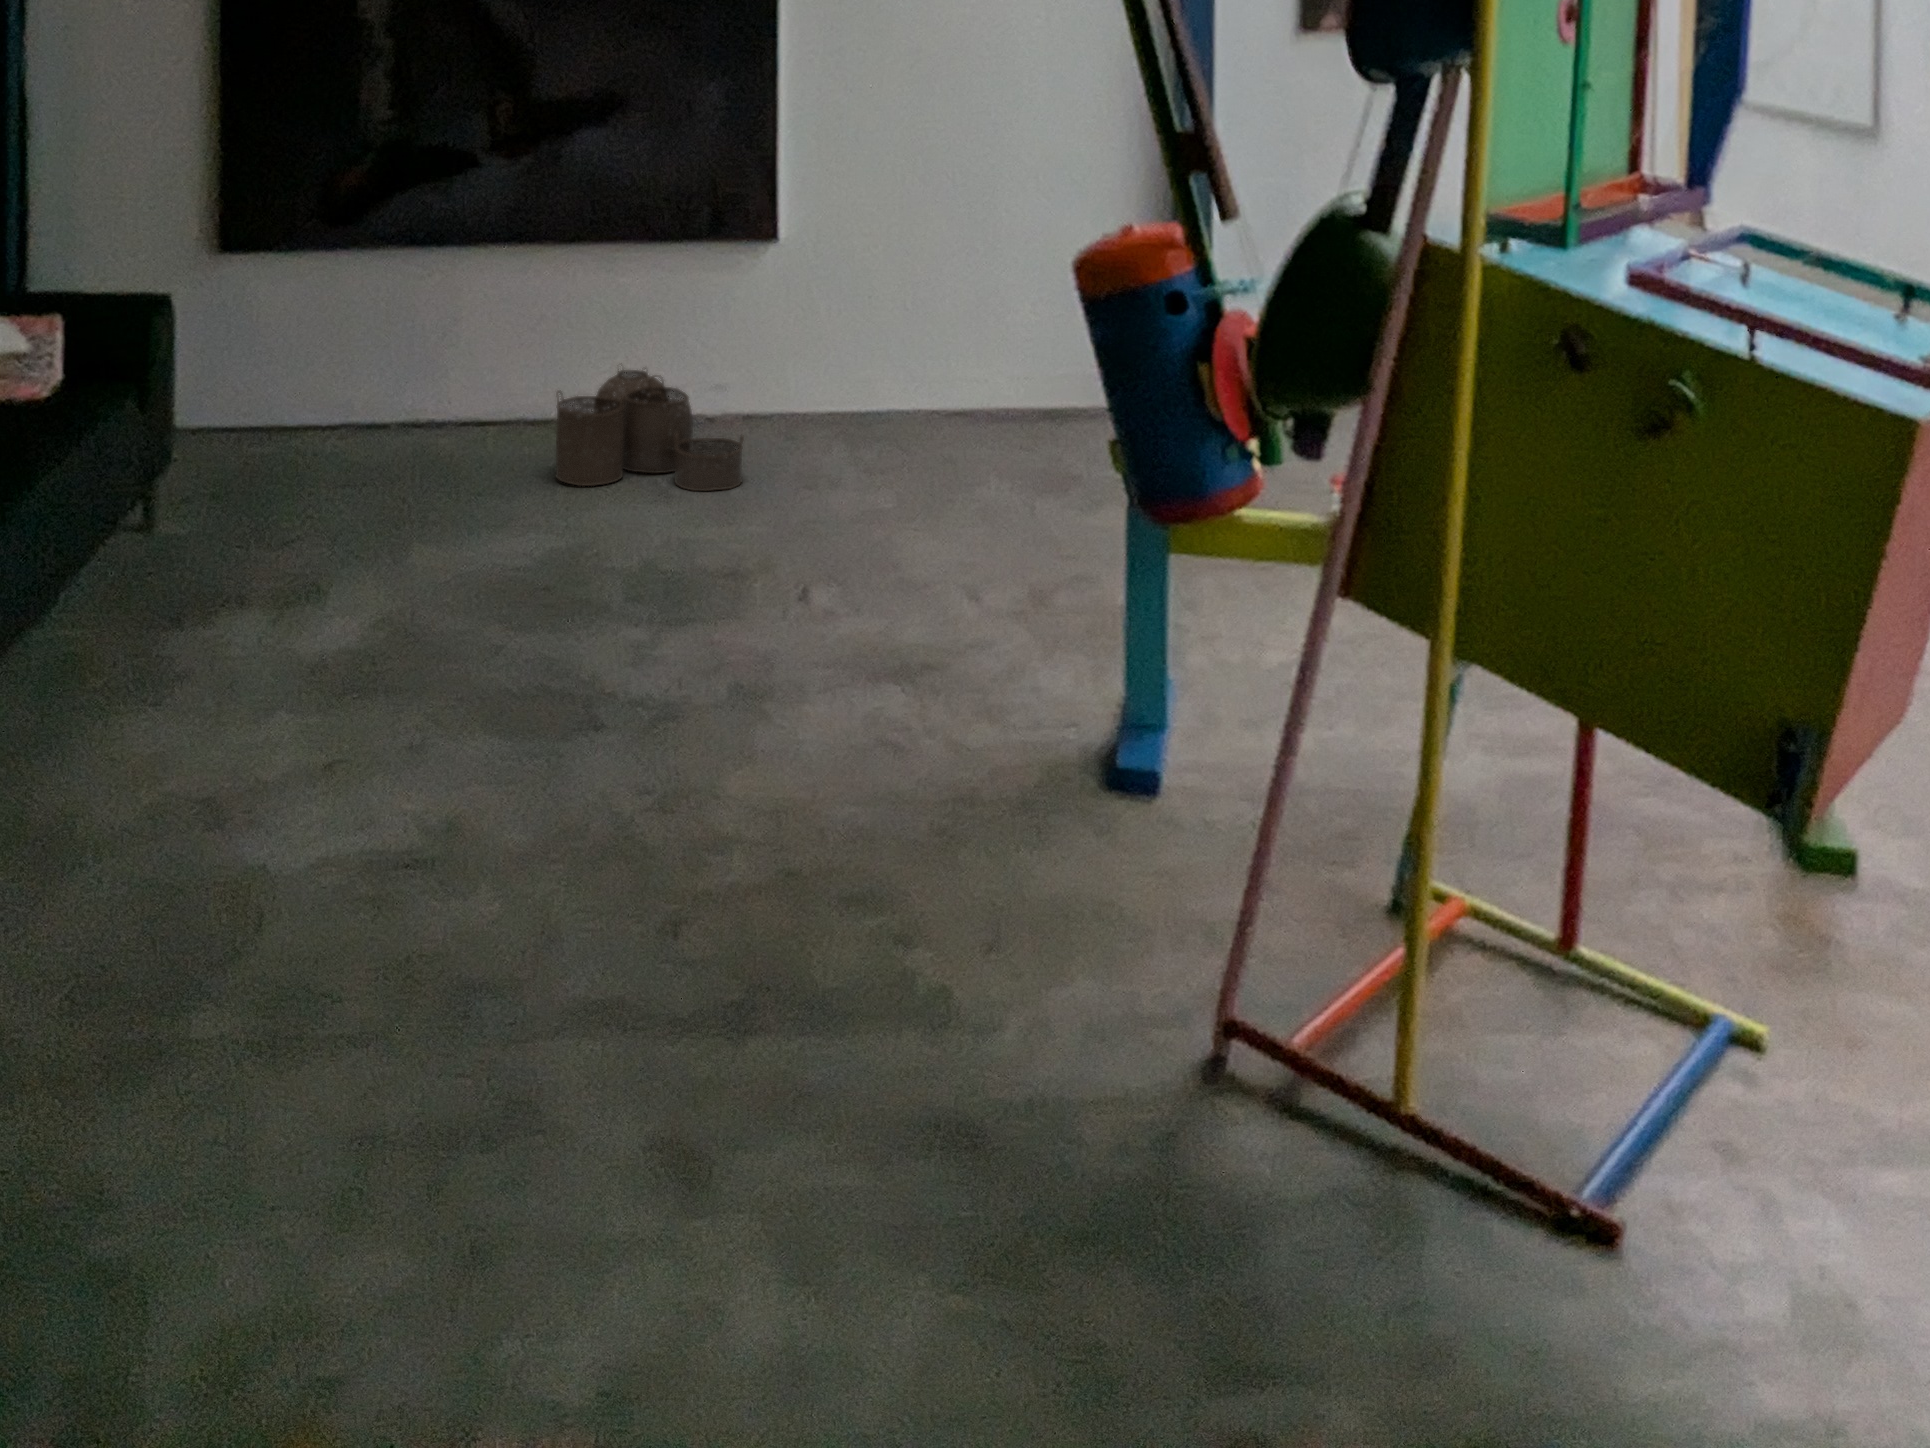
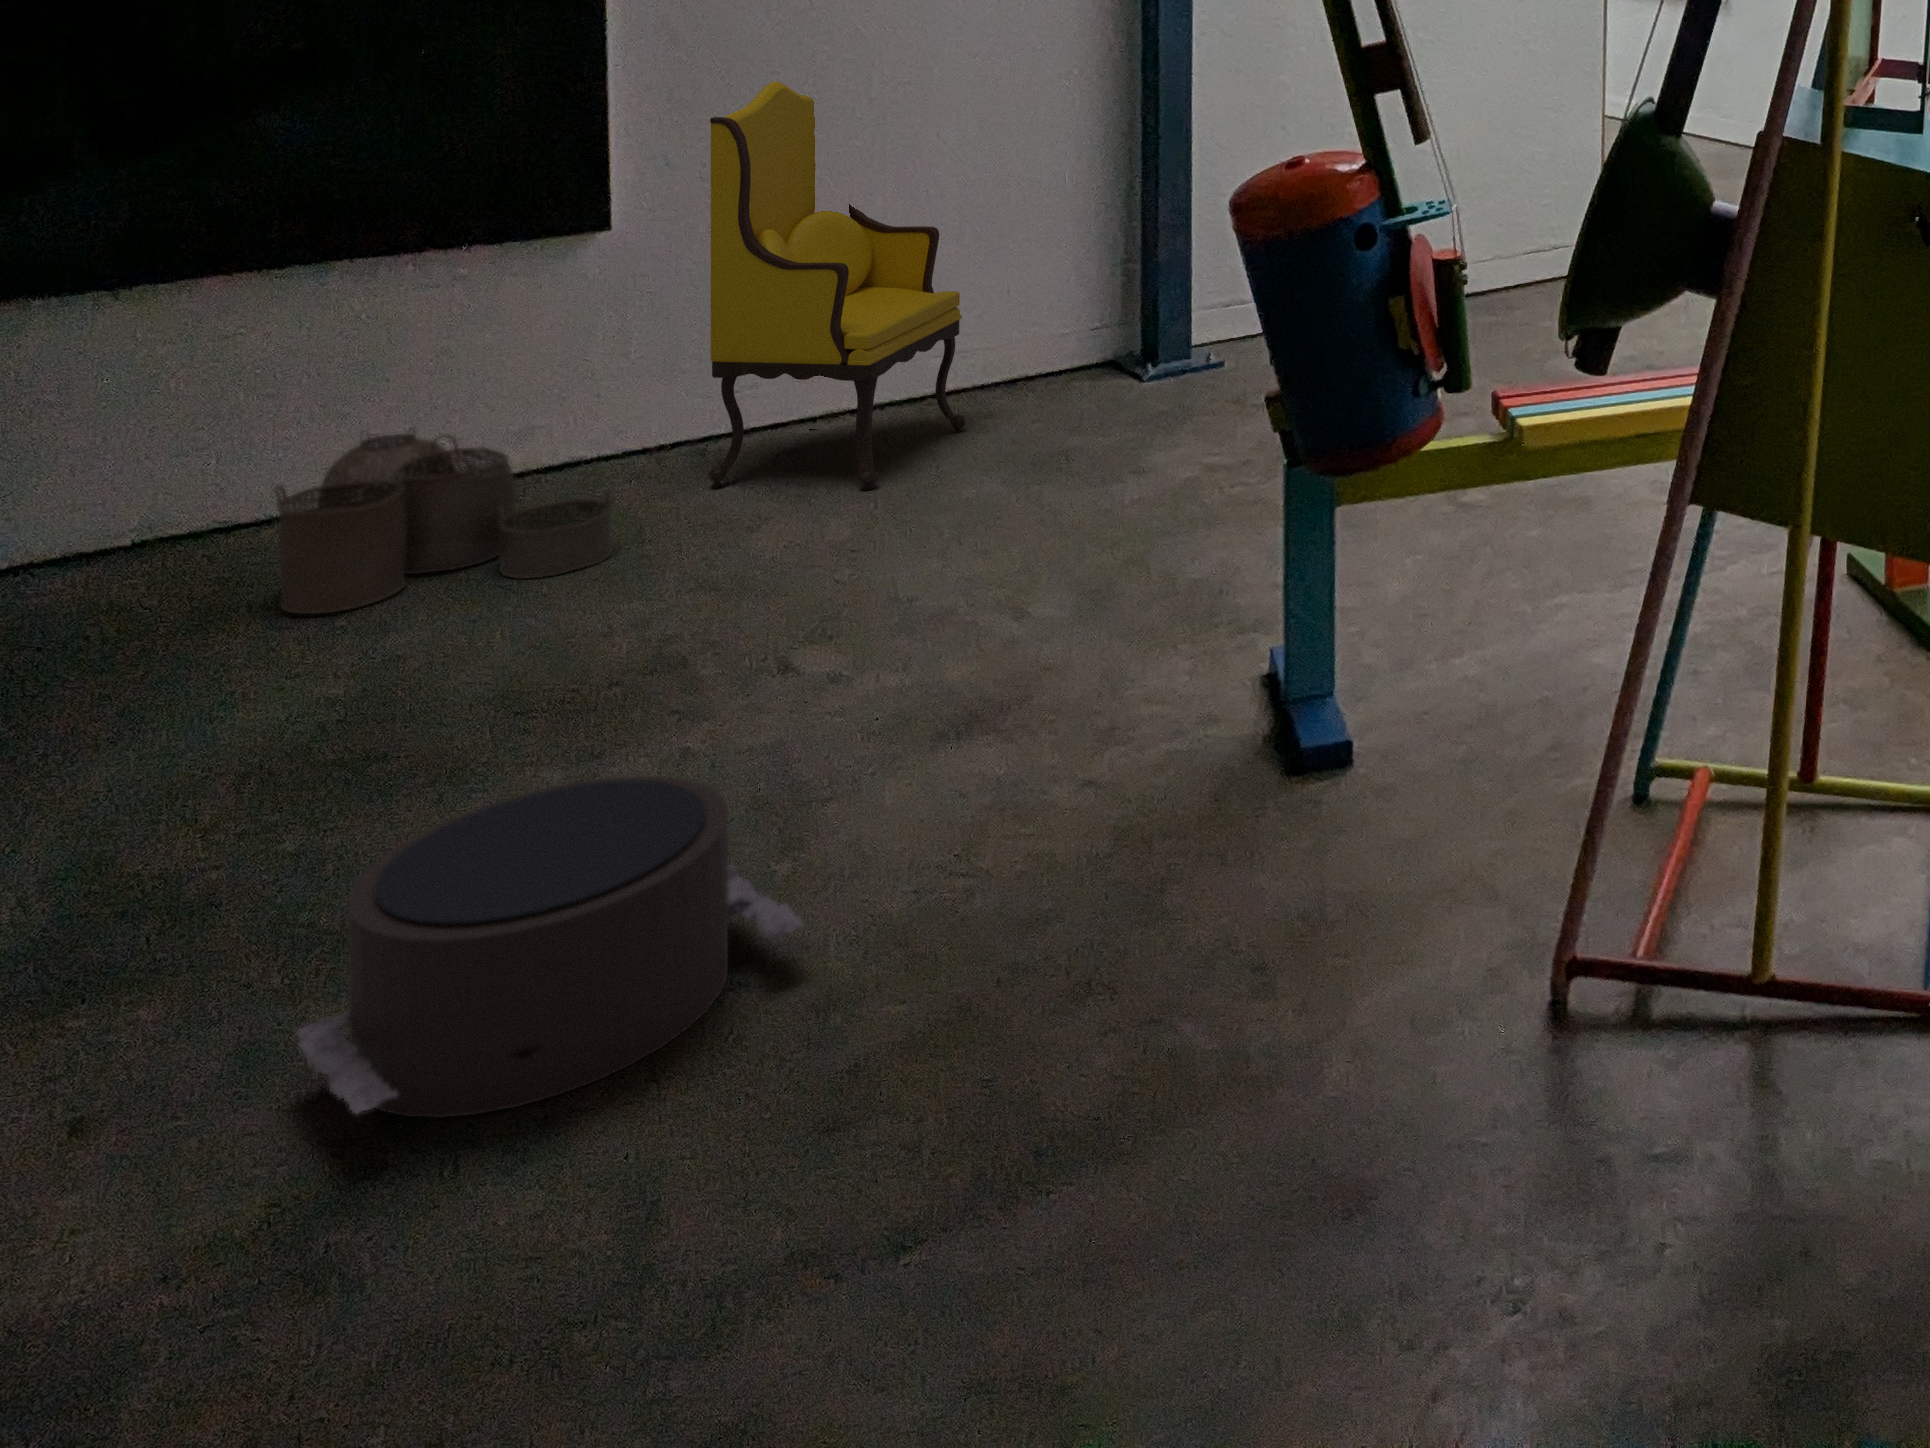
armchair: none [818,136,1004,475] -> present [708,81,966,490]
pouf: none [427,620,710,834] -> present [295,776,803,1118]

